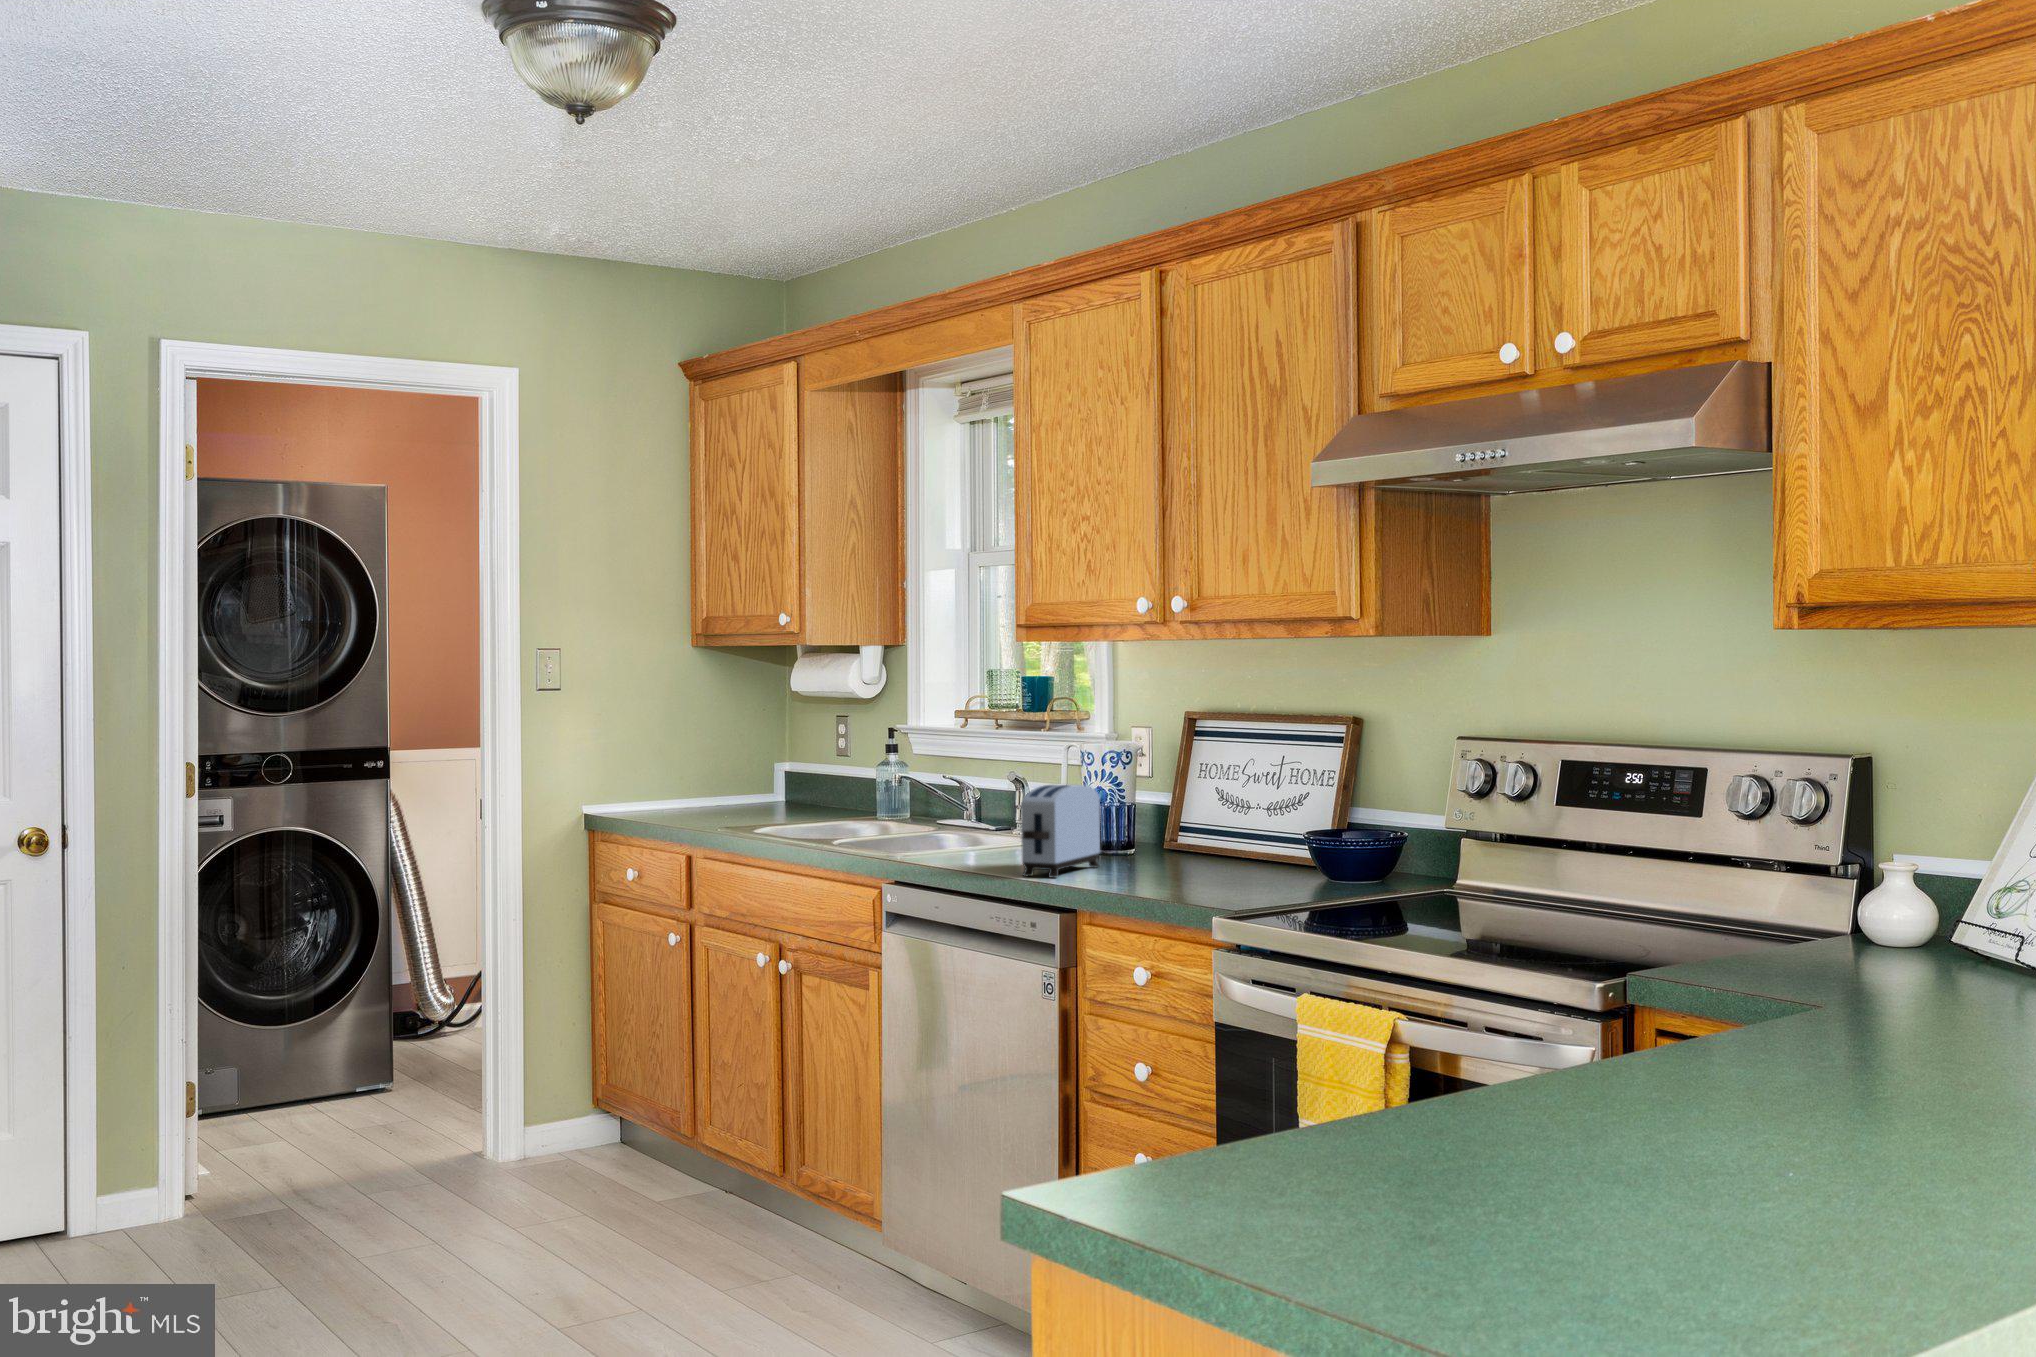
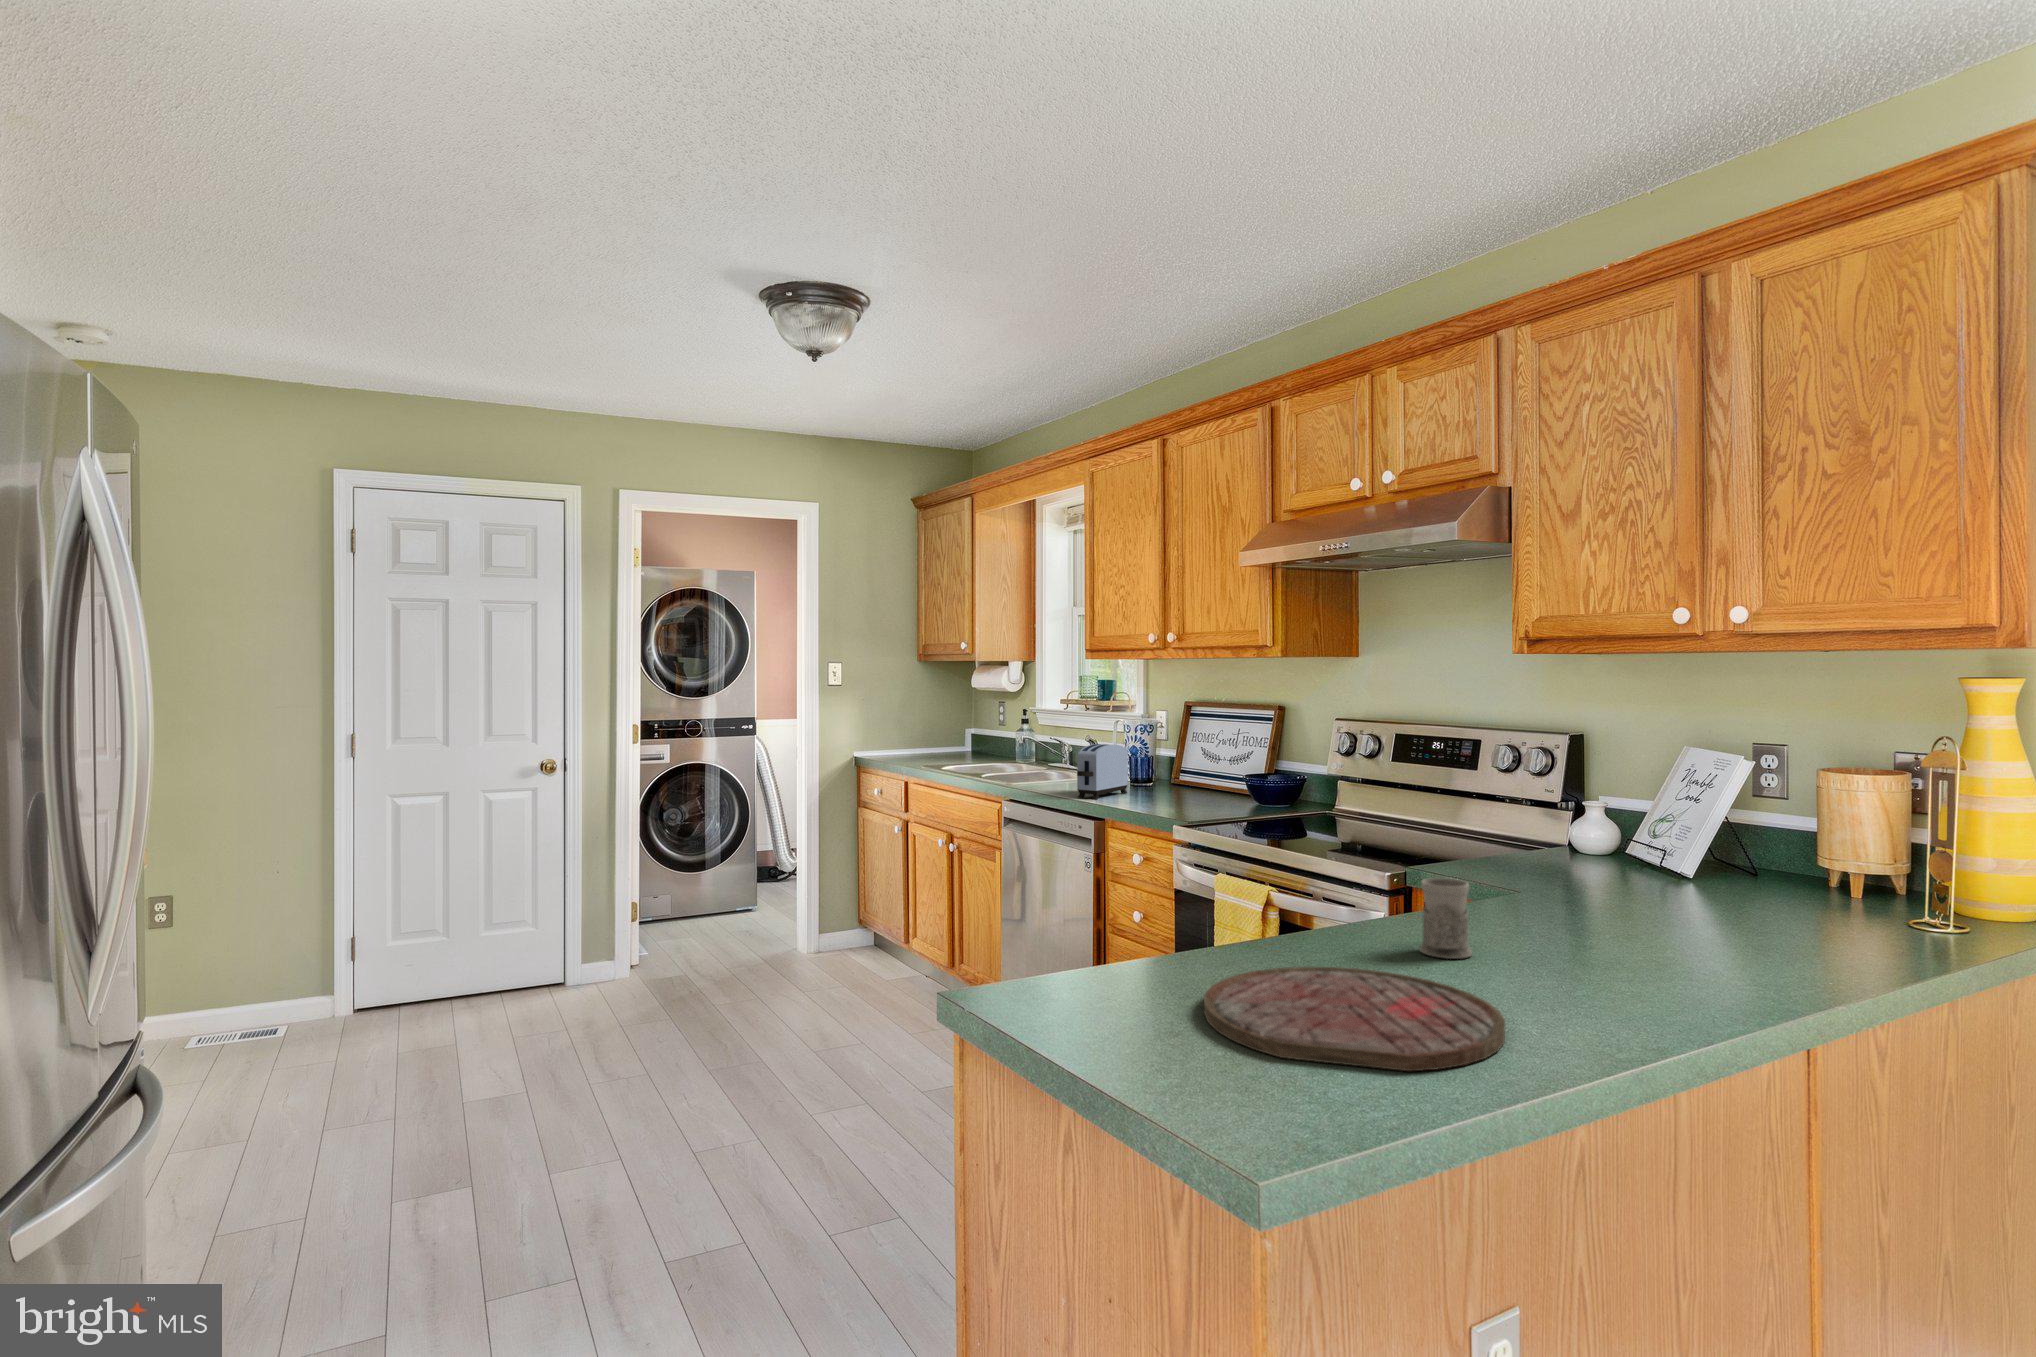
mug: none [1730,983,1813,1107] -> present [1419,878,1472,959]
cutting board: none [1464,1125,1941,1271] -> present [1204,967,1505,1071]

